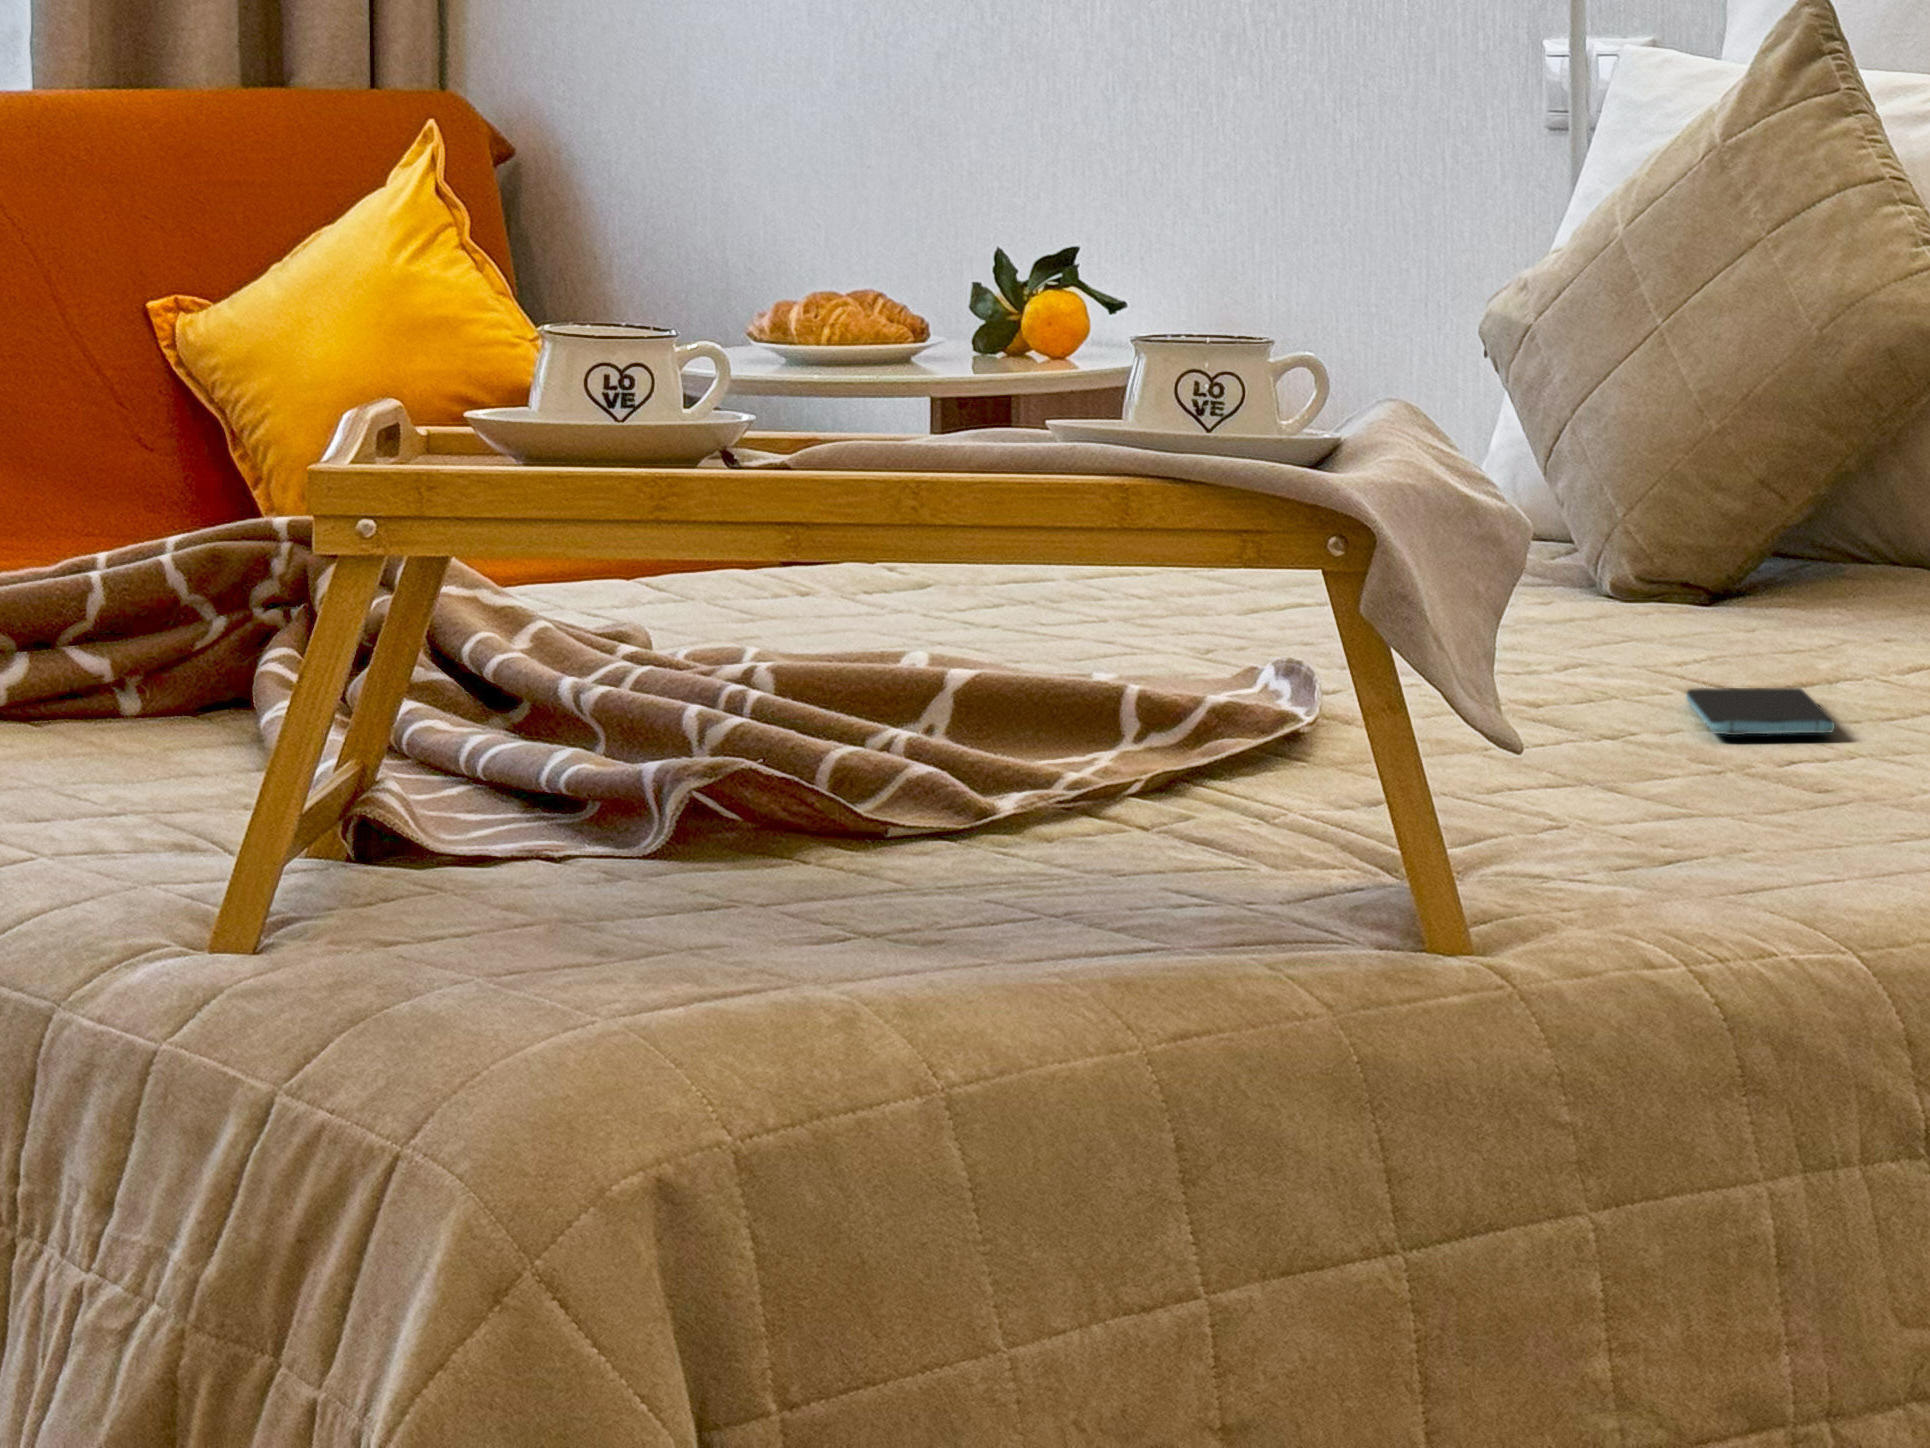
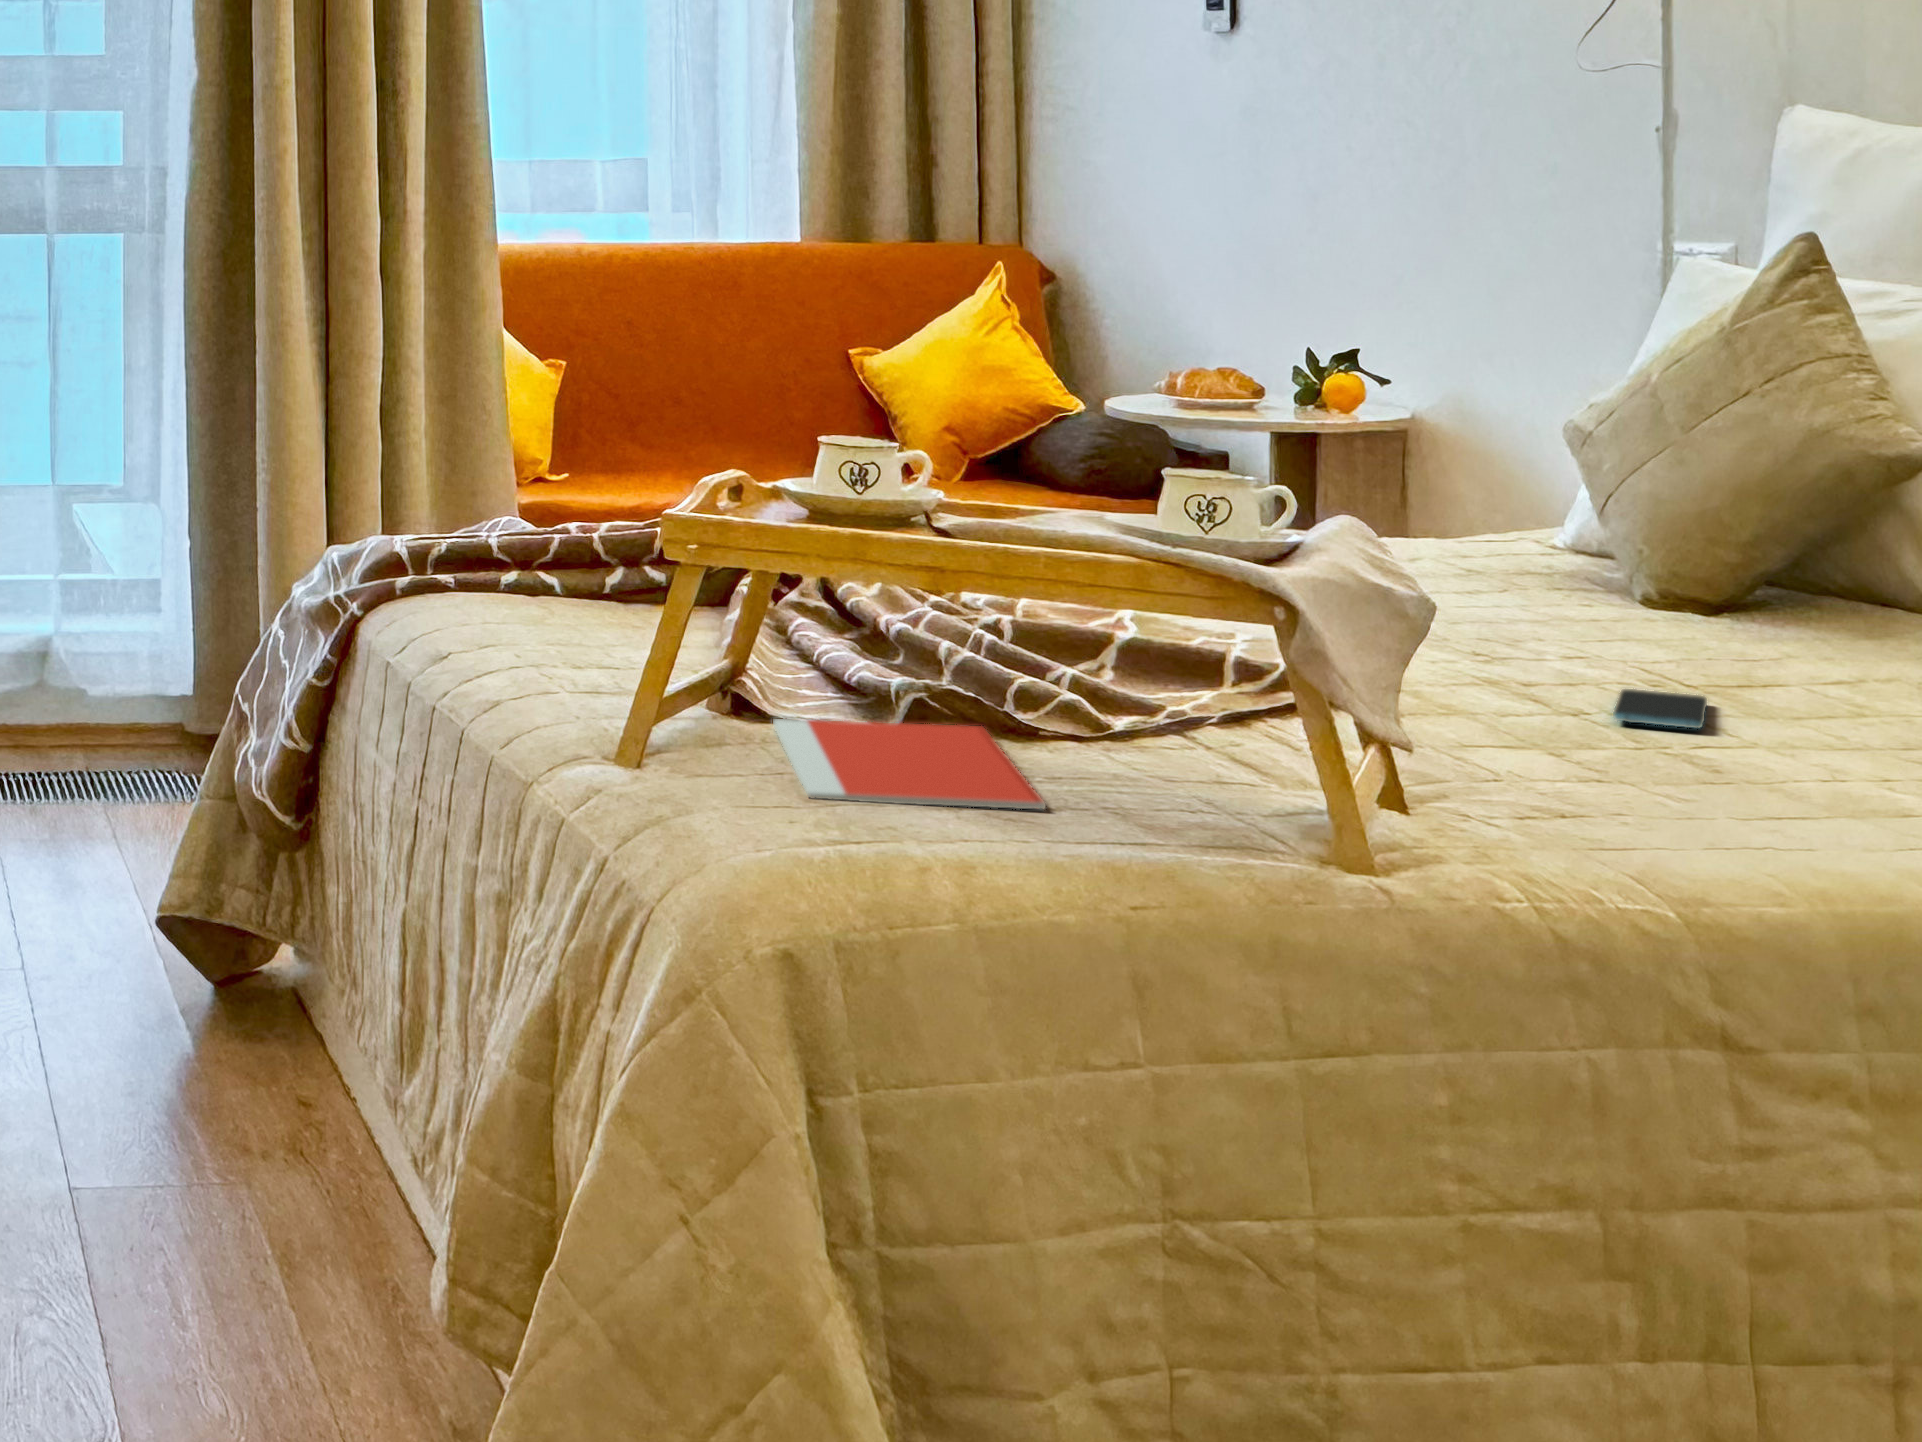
notebook: none [420,848,1011,1018] -> present [773,719,1045,809]

